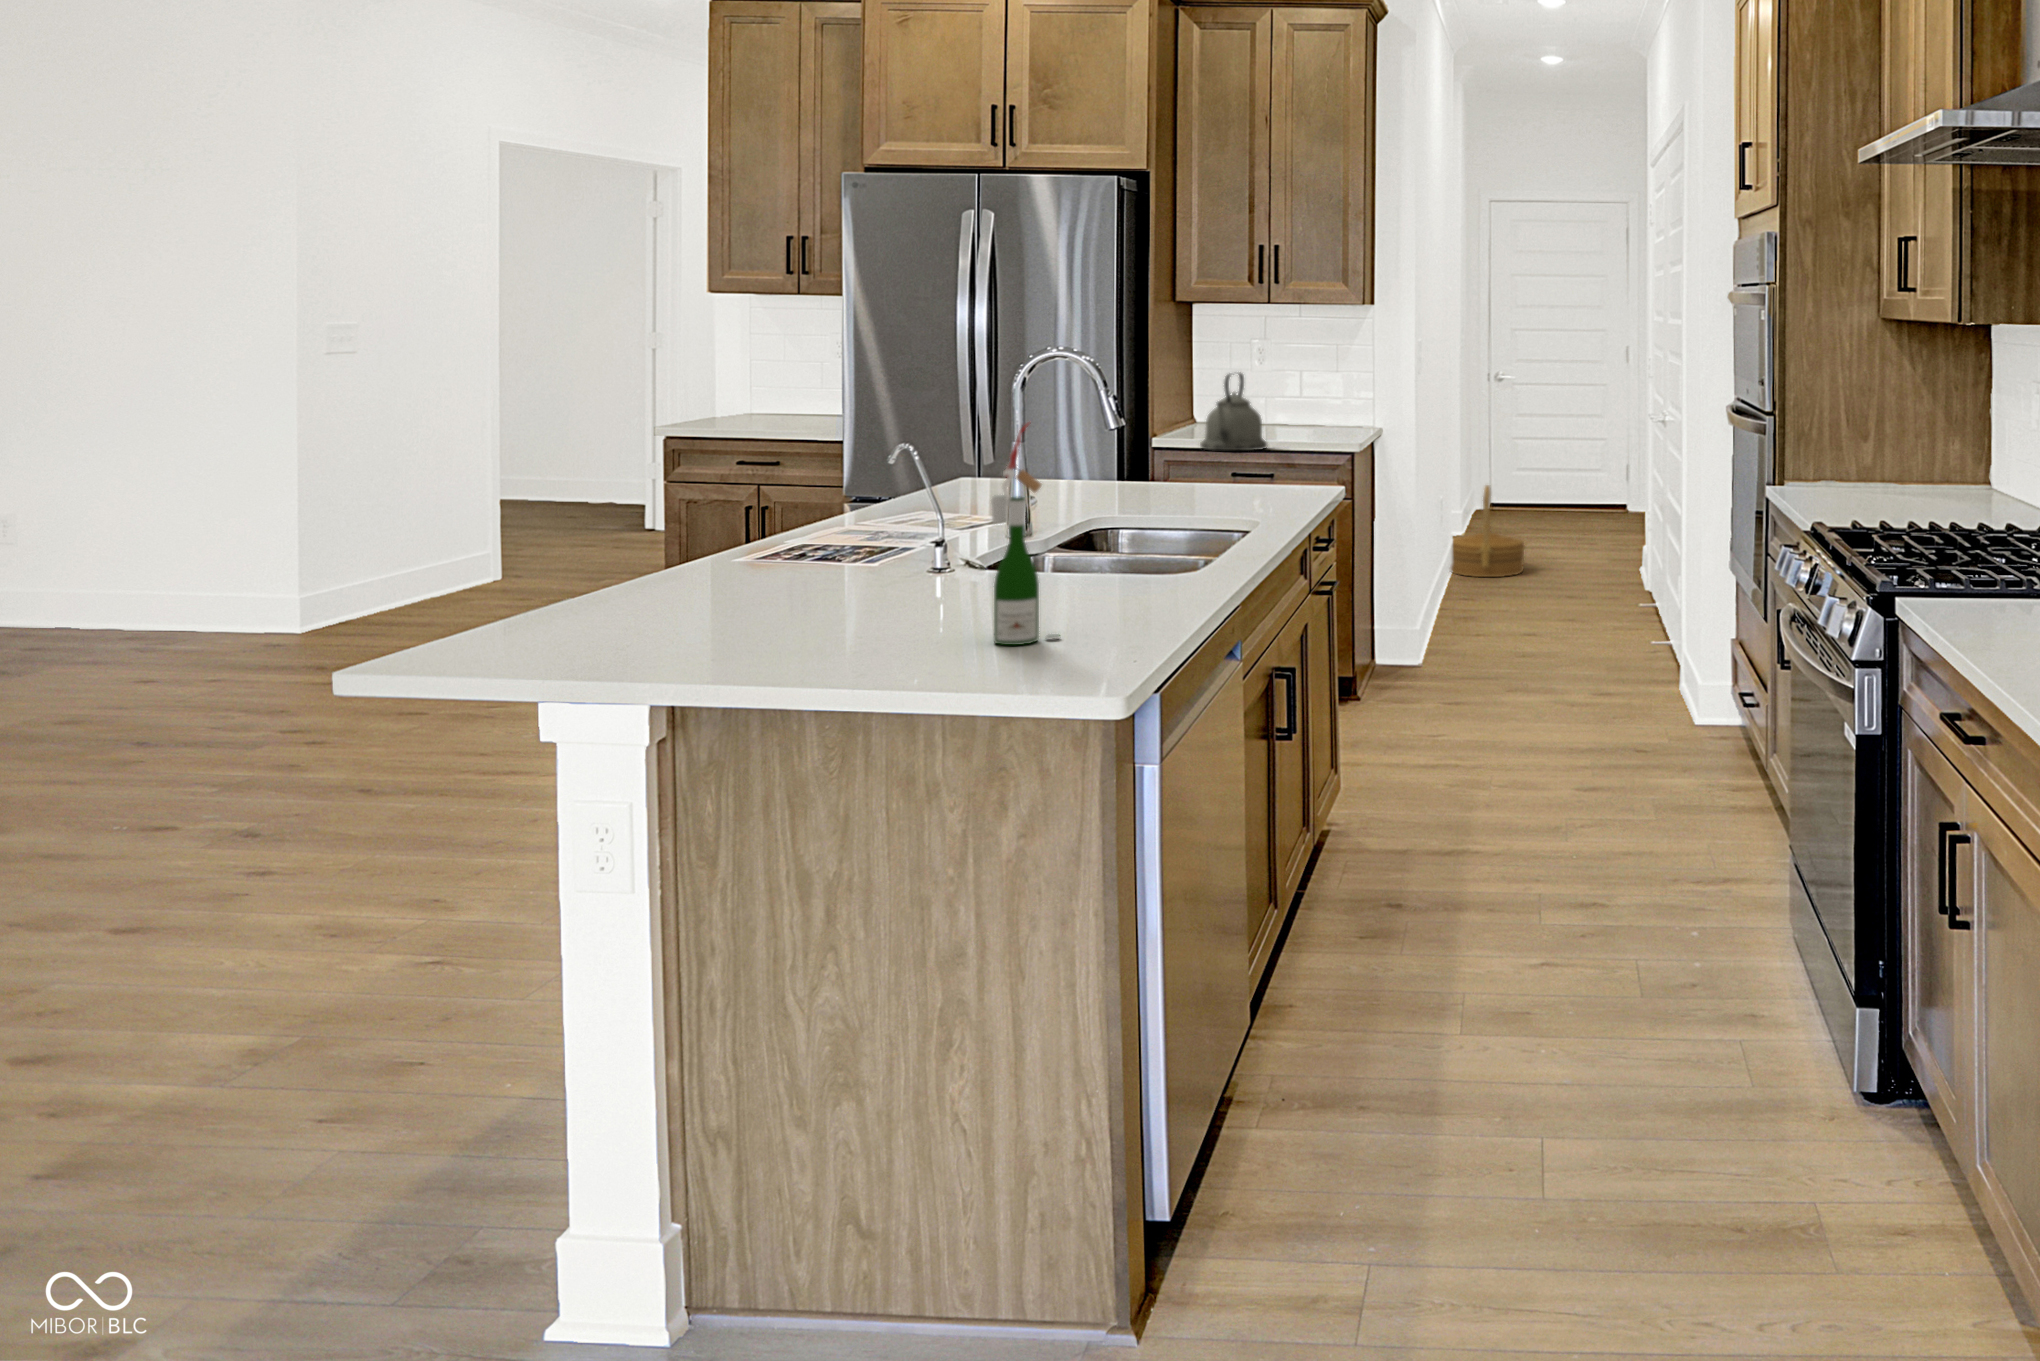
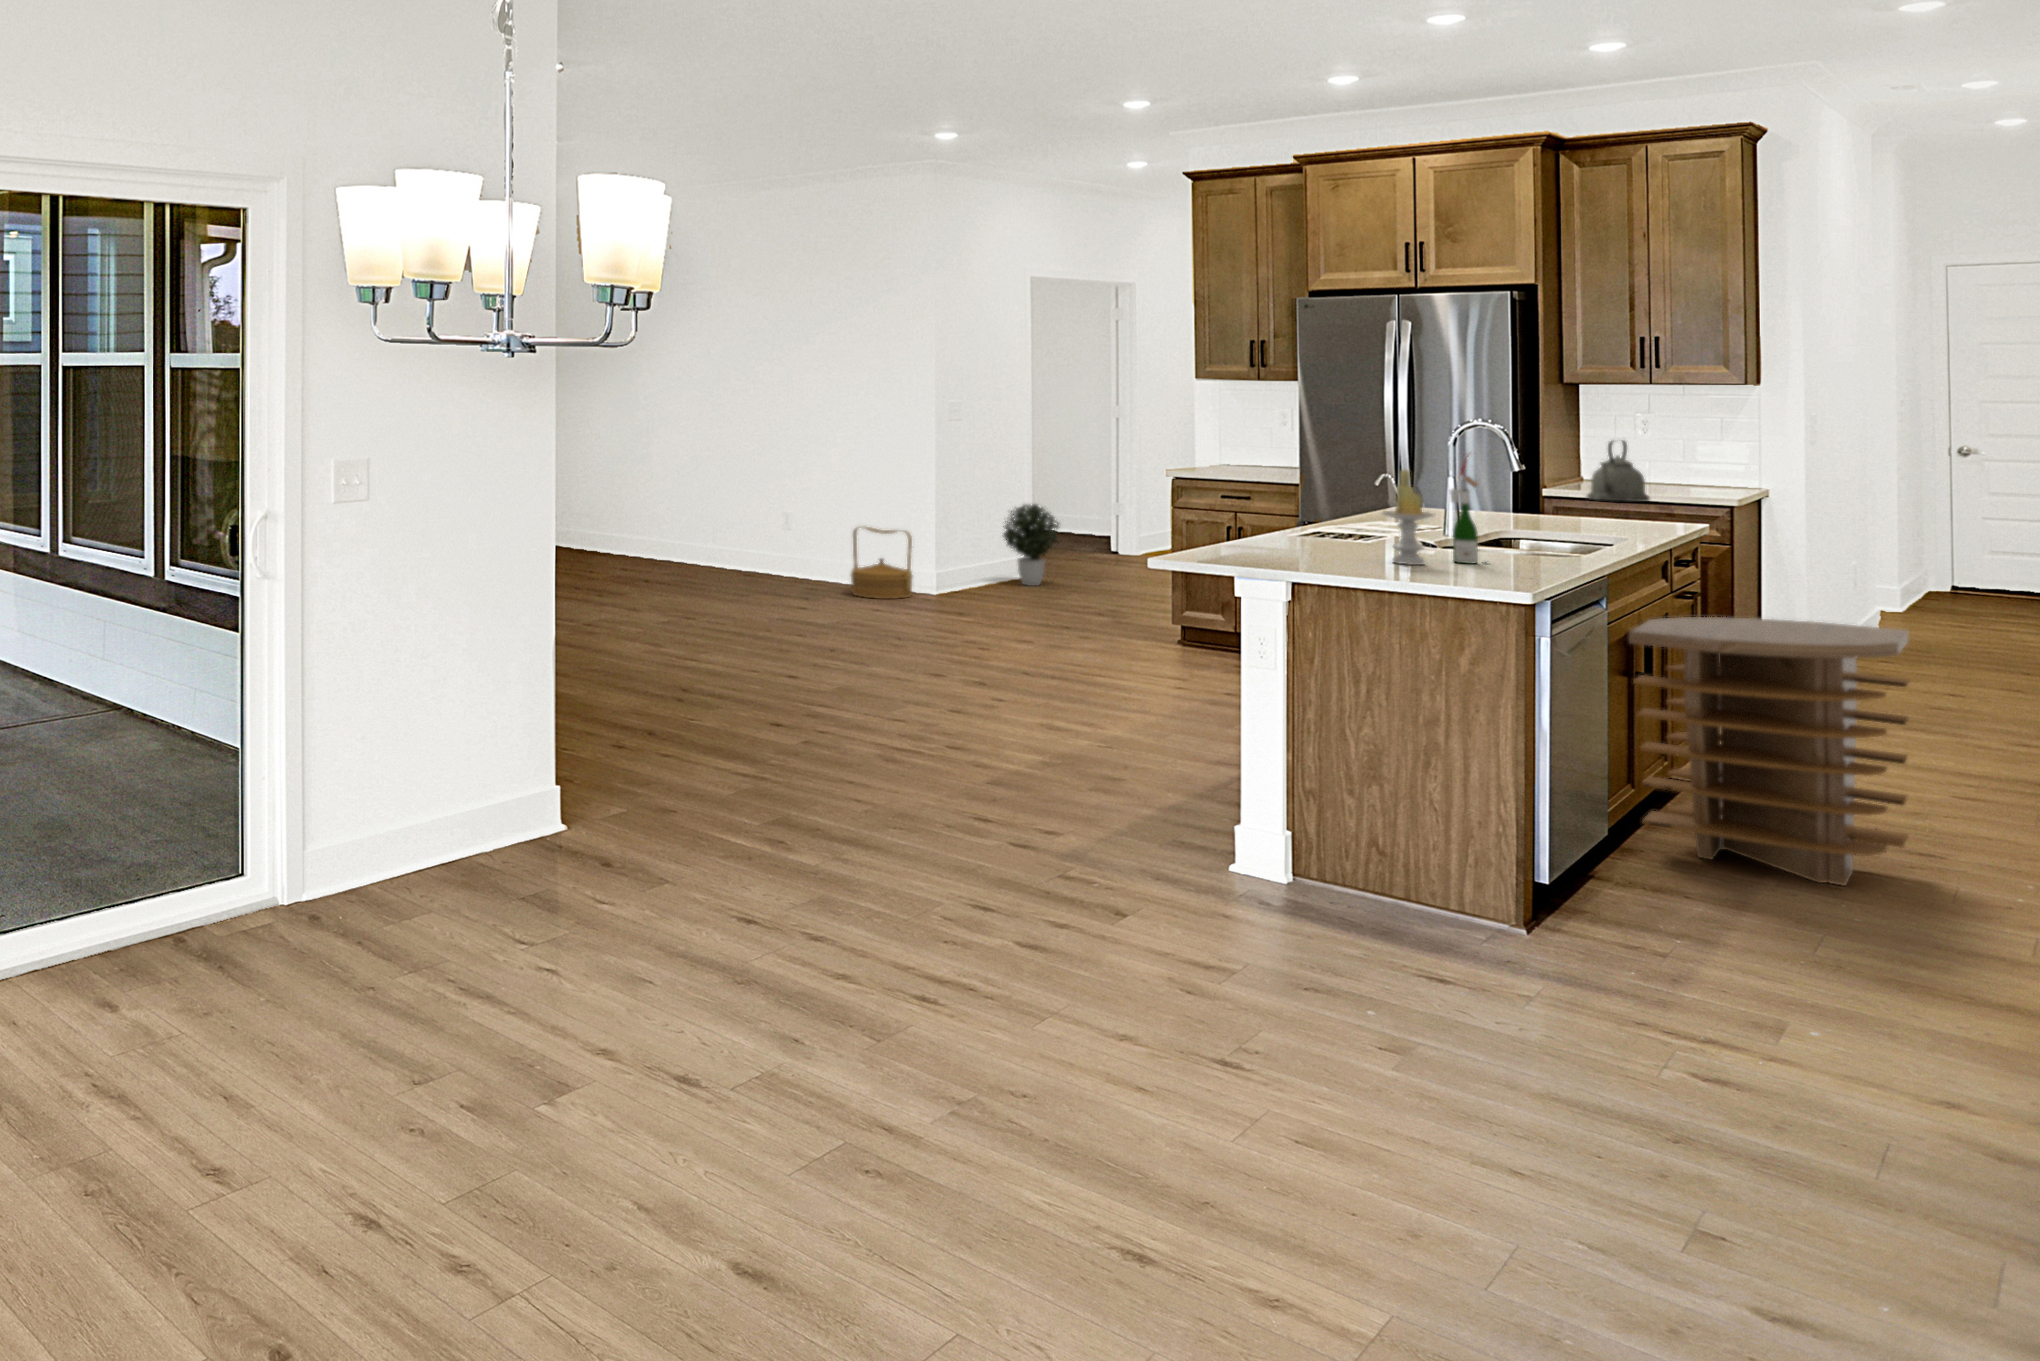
candle: none [849,465,957,669] -> present [1383,470,1433,565]
potted plant: none [430,479,535,604] -> present [1003,504,1059,586]
woven basket: present [1450,485,1525,577] -> present [851,527,913,599]
side table: none [1273,637,1596,1047] -> present [1629,617,1909,885]

